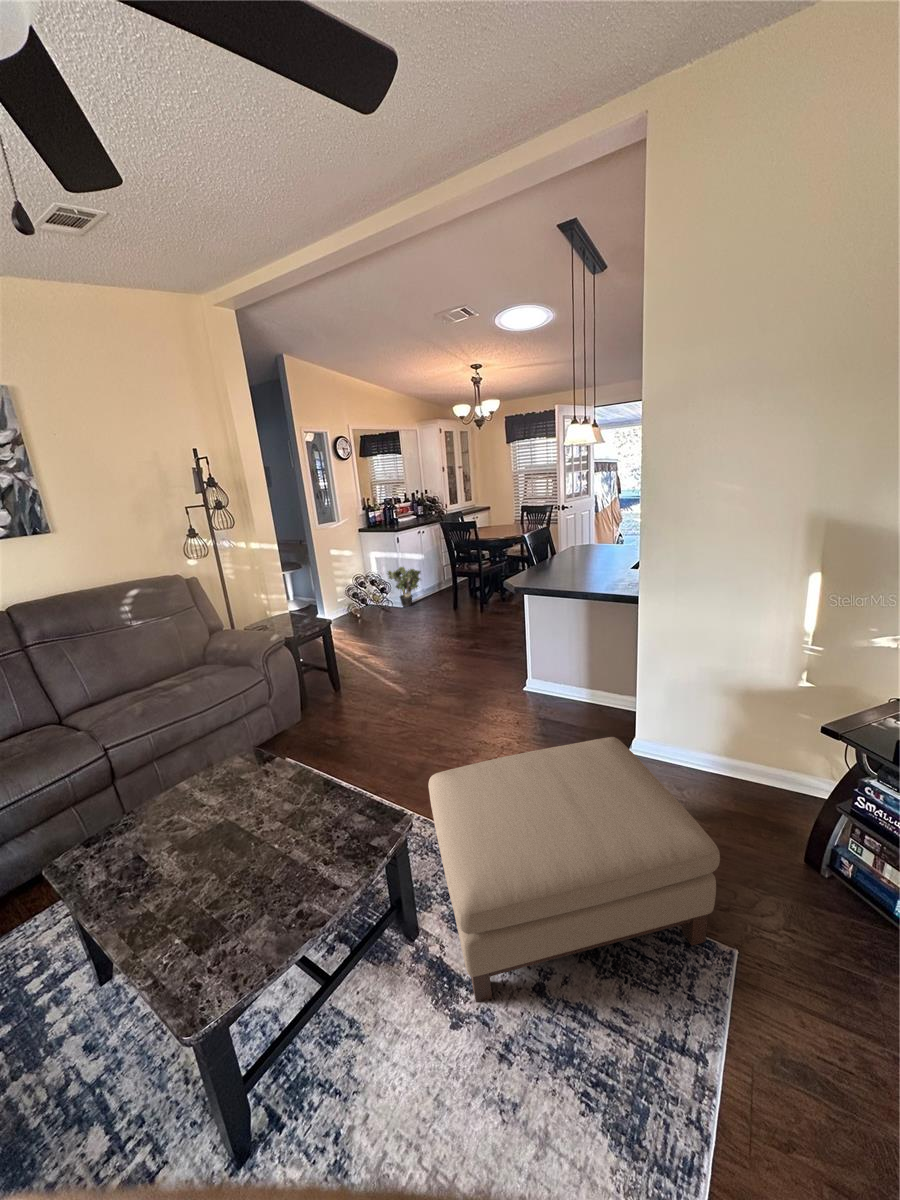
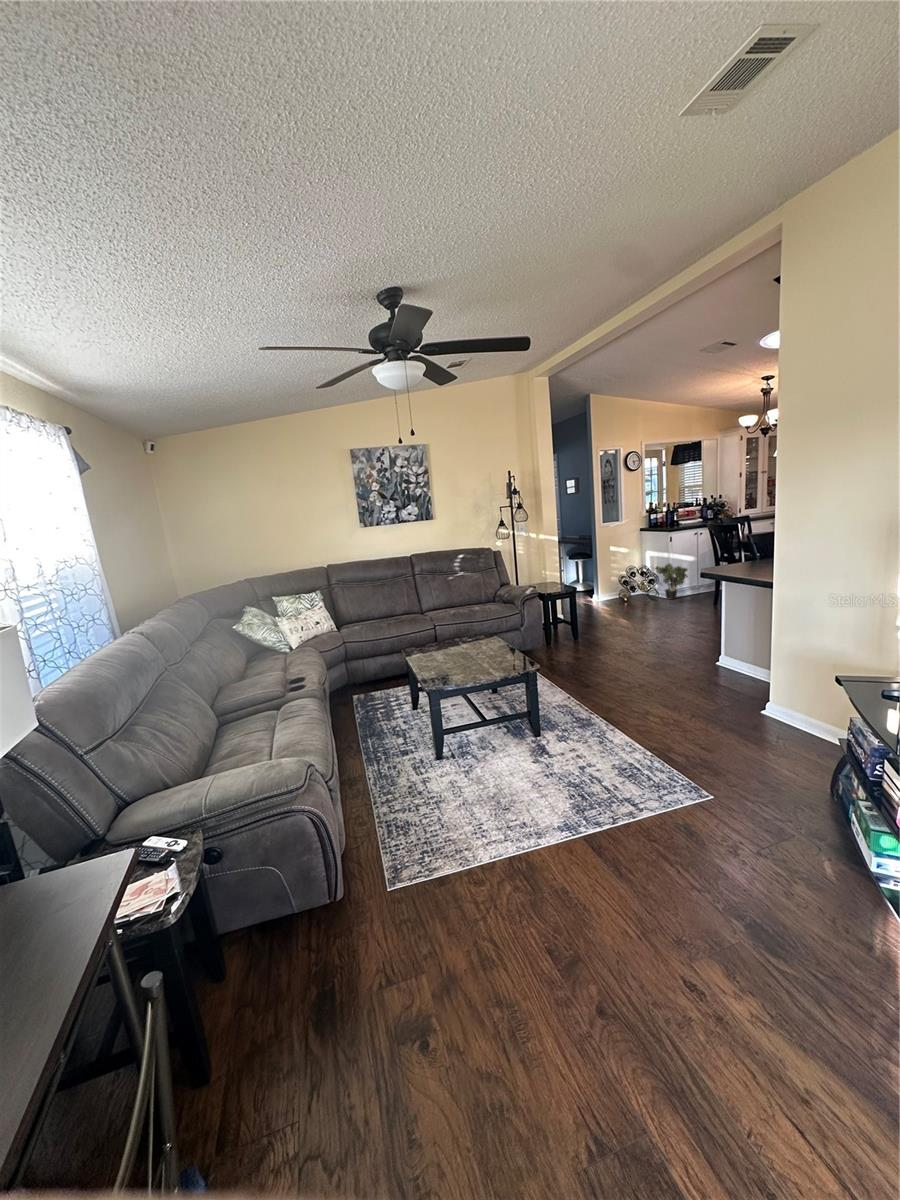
ottoman: present [428,737,720,1002] -> none [542,663,710,788]

